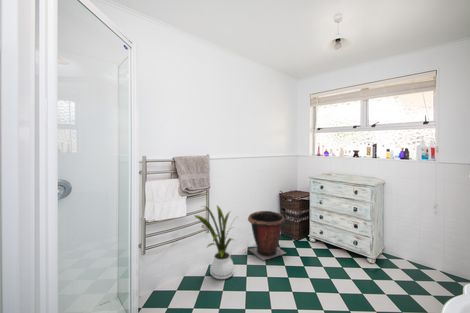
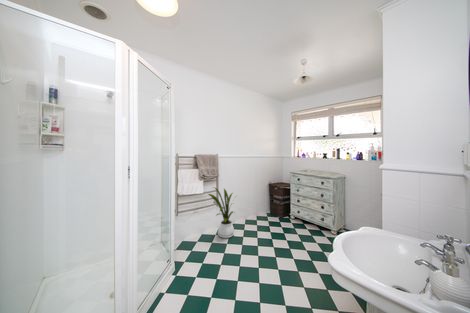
waste bin: present [248,211,285,260] -> none [246,194,273,228]

